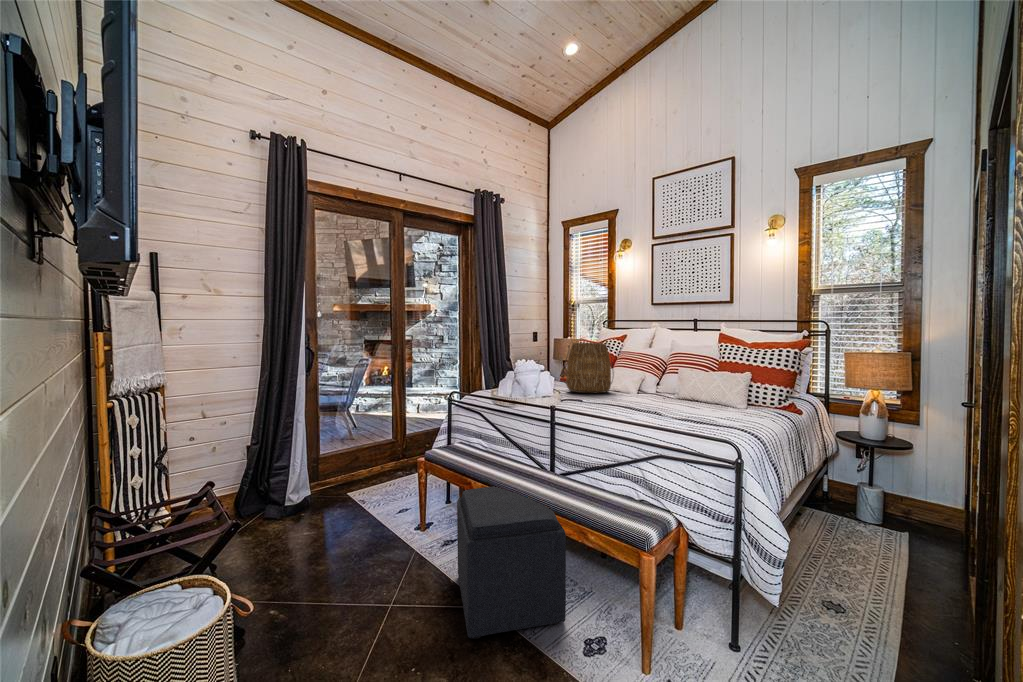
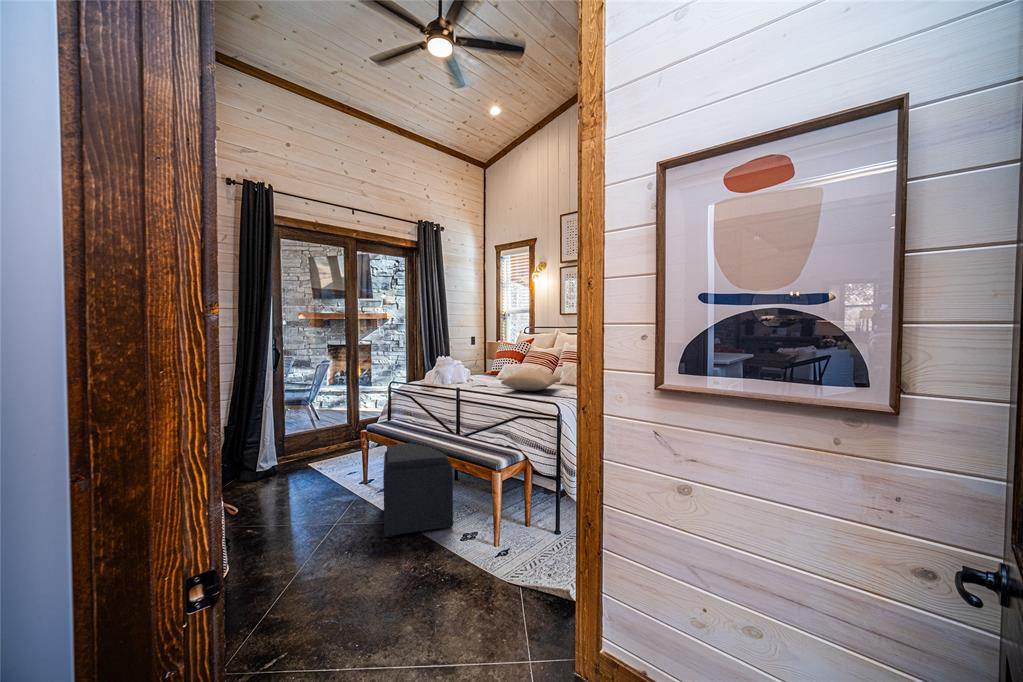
tote bag: present [563,342,614,393] -> none [480,342,518,382]
pillow: none [611,381,689,411] -> present [501,370,562,391]

